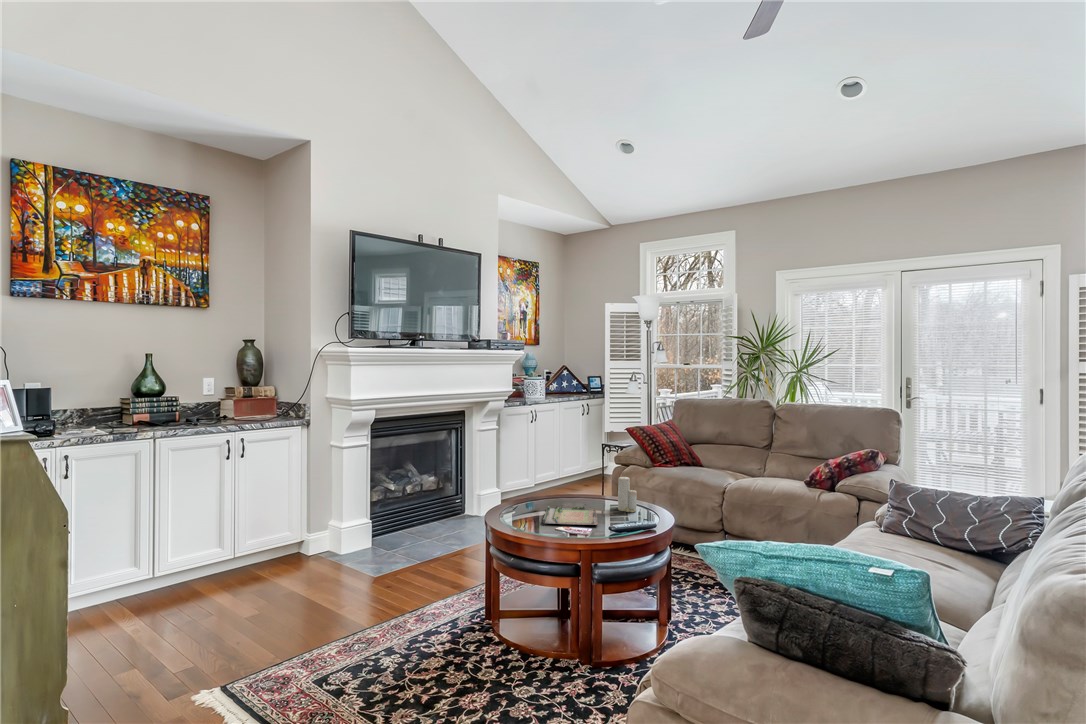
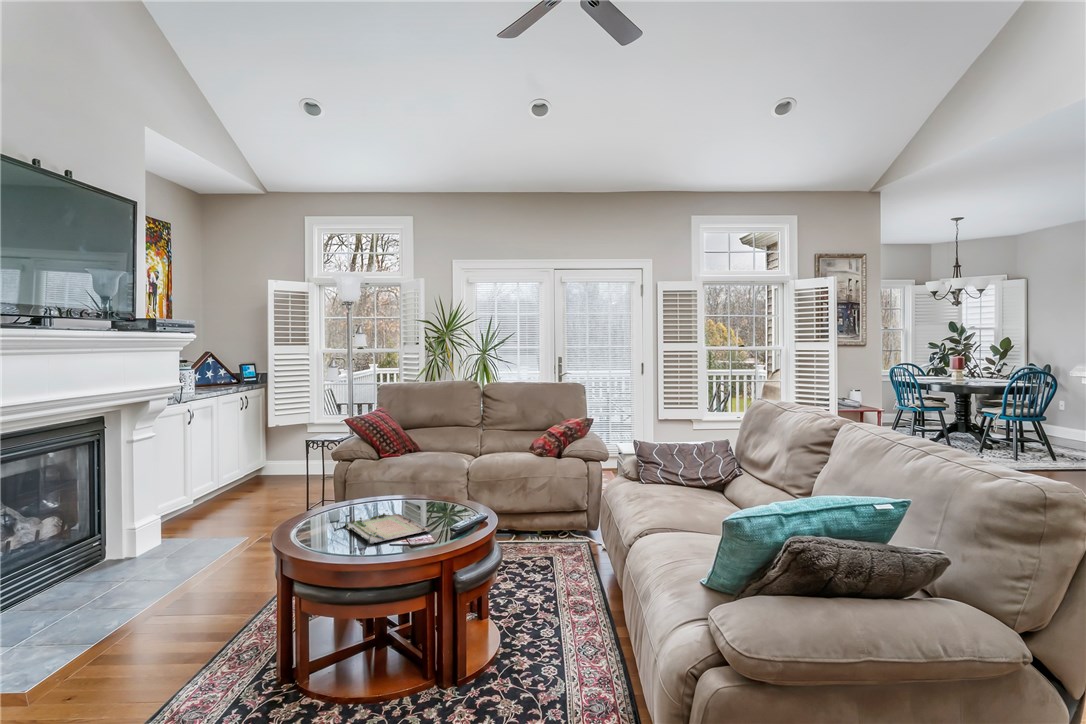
candle: present [618,477,637,512] -> none [414,469,437,509]

